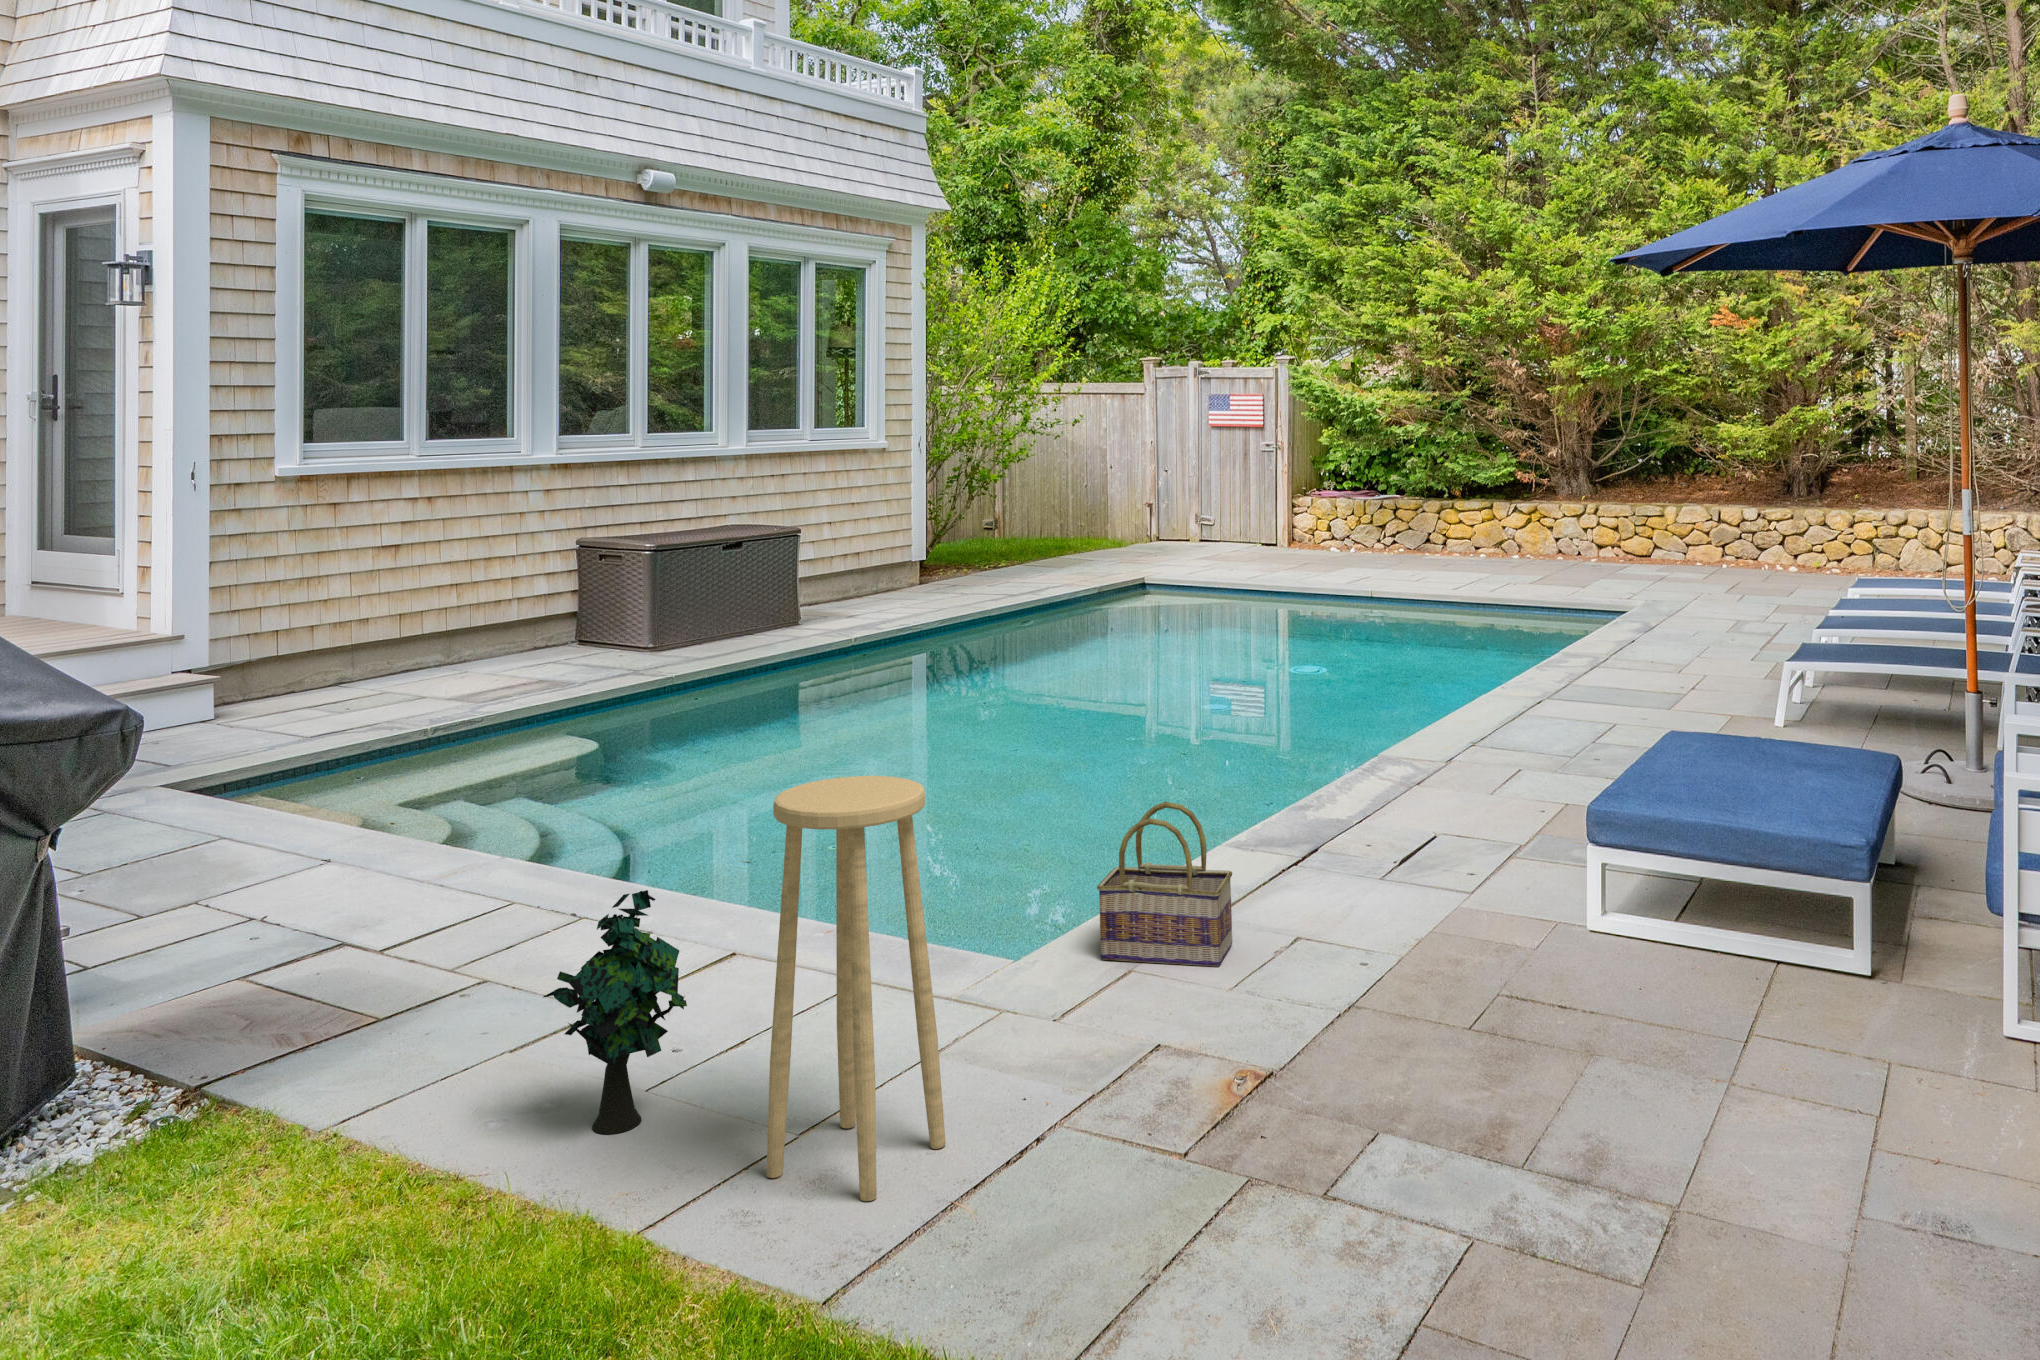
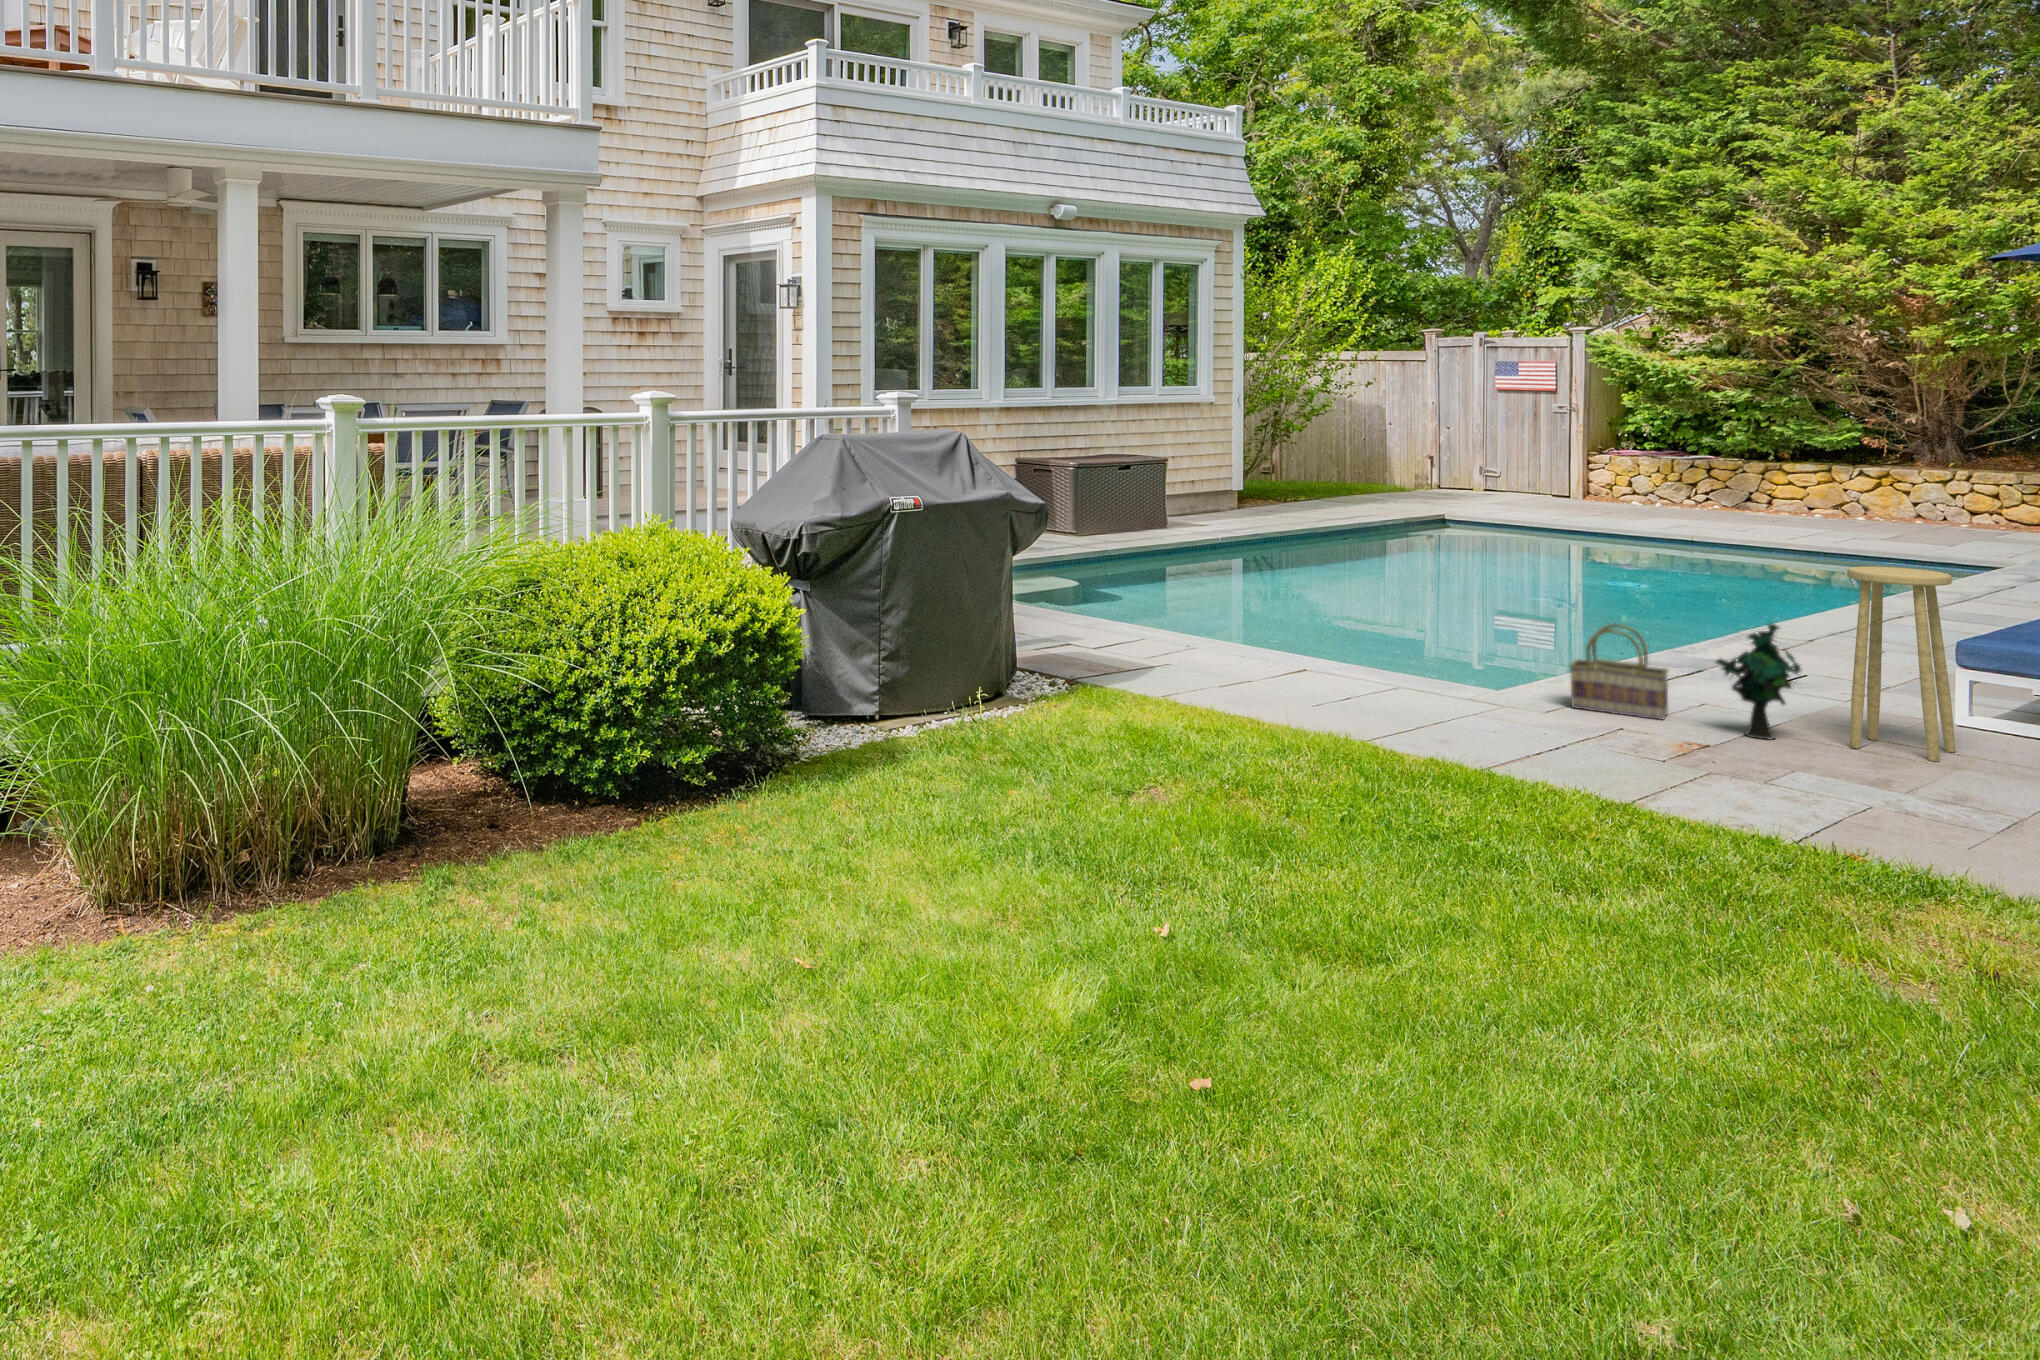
stool: present [766,776,946,1201] -> present [1847,567,1956,762]
decorative plant: present [544,890,687,1134] -> present [1716,623,1801,739]

